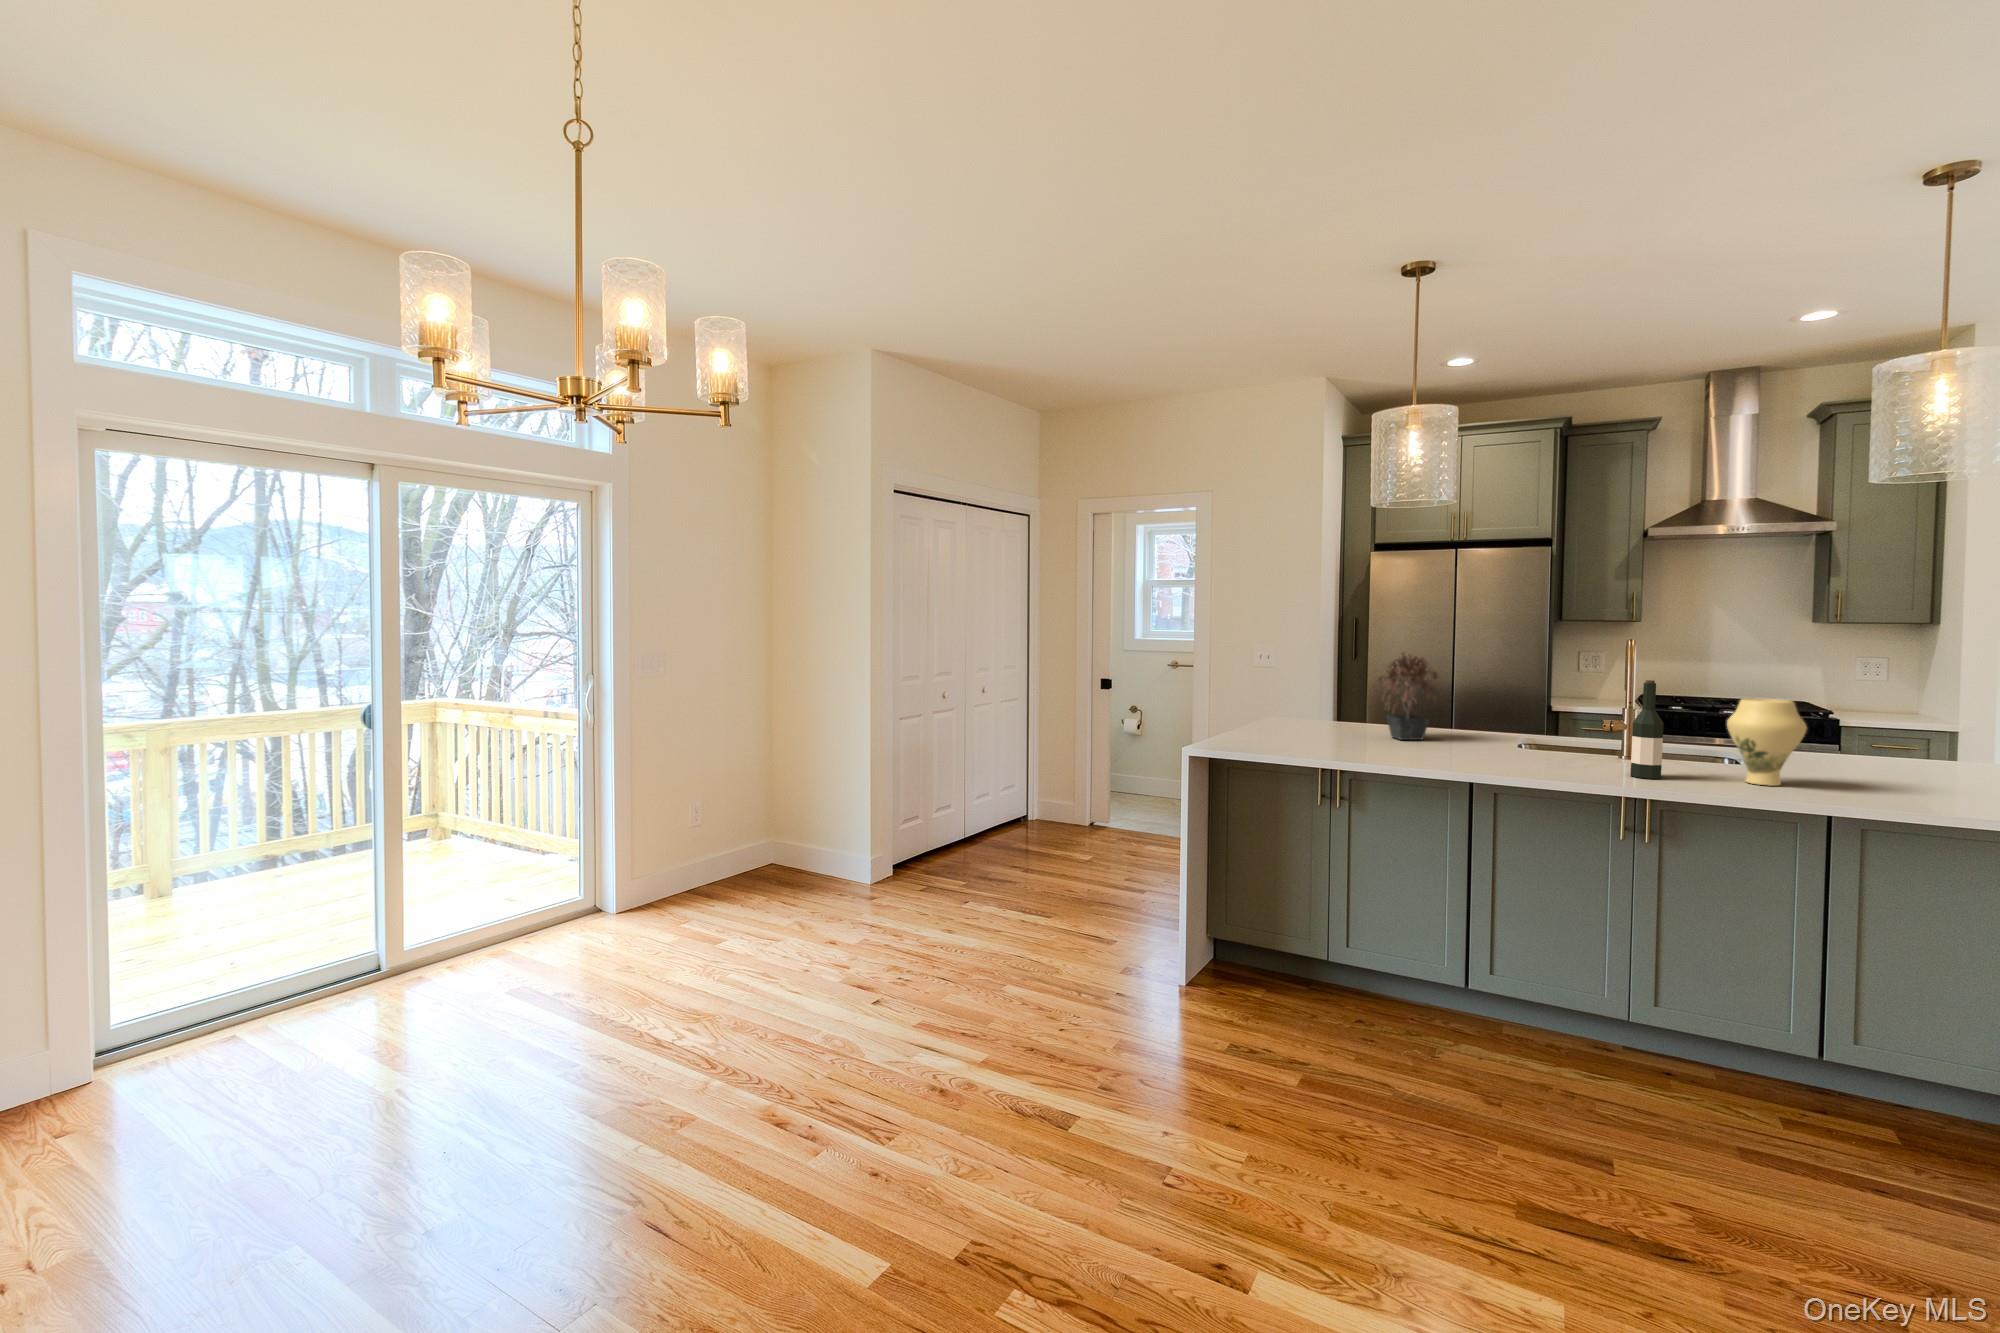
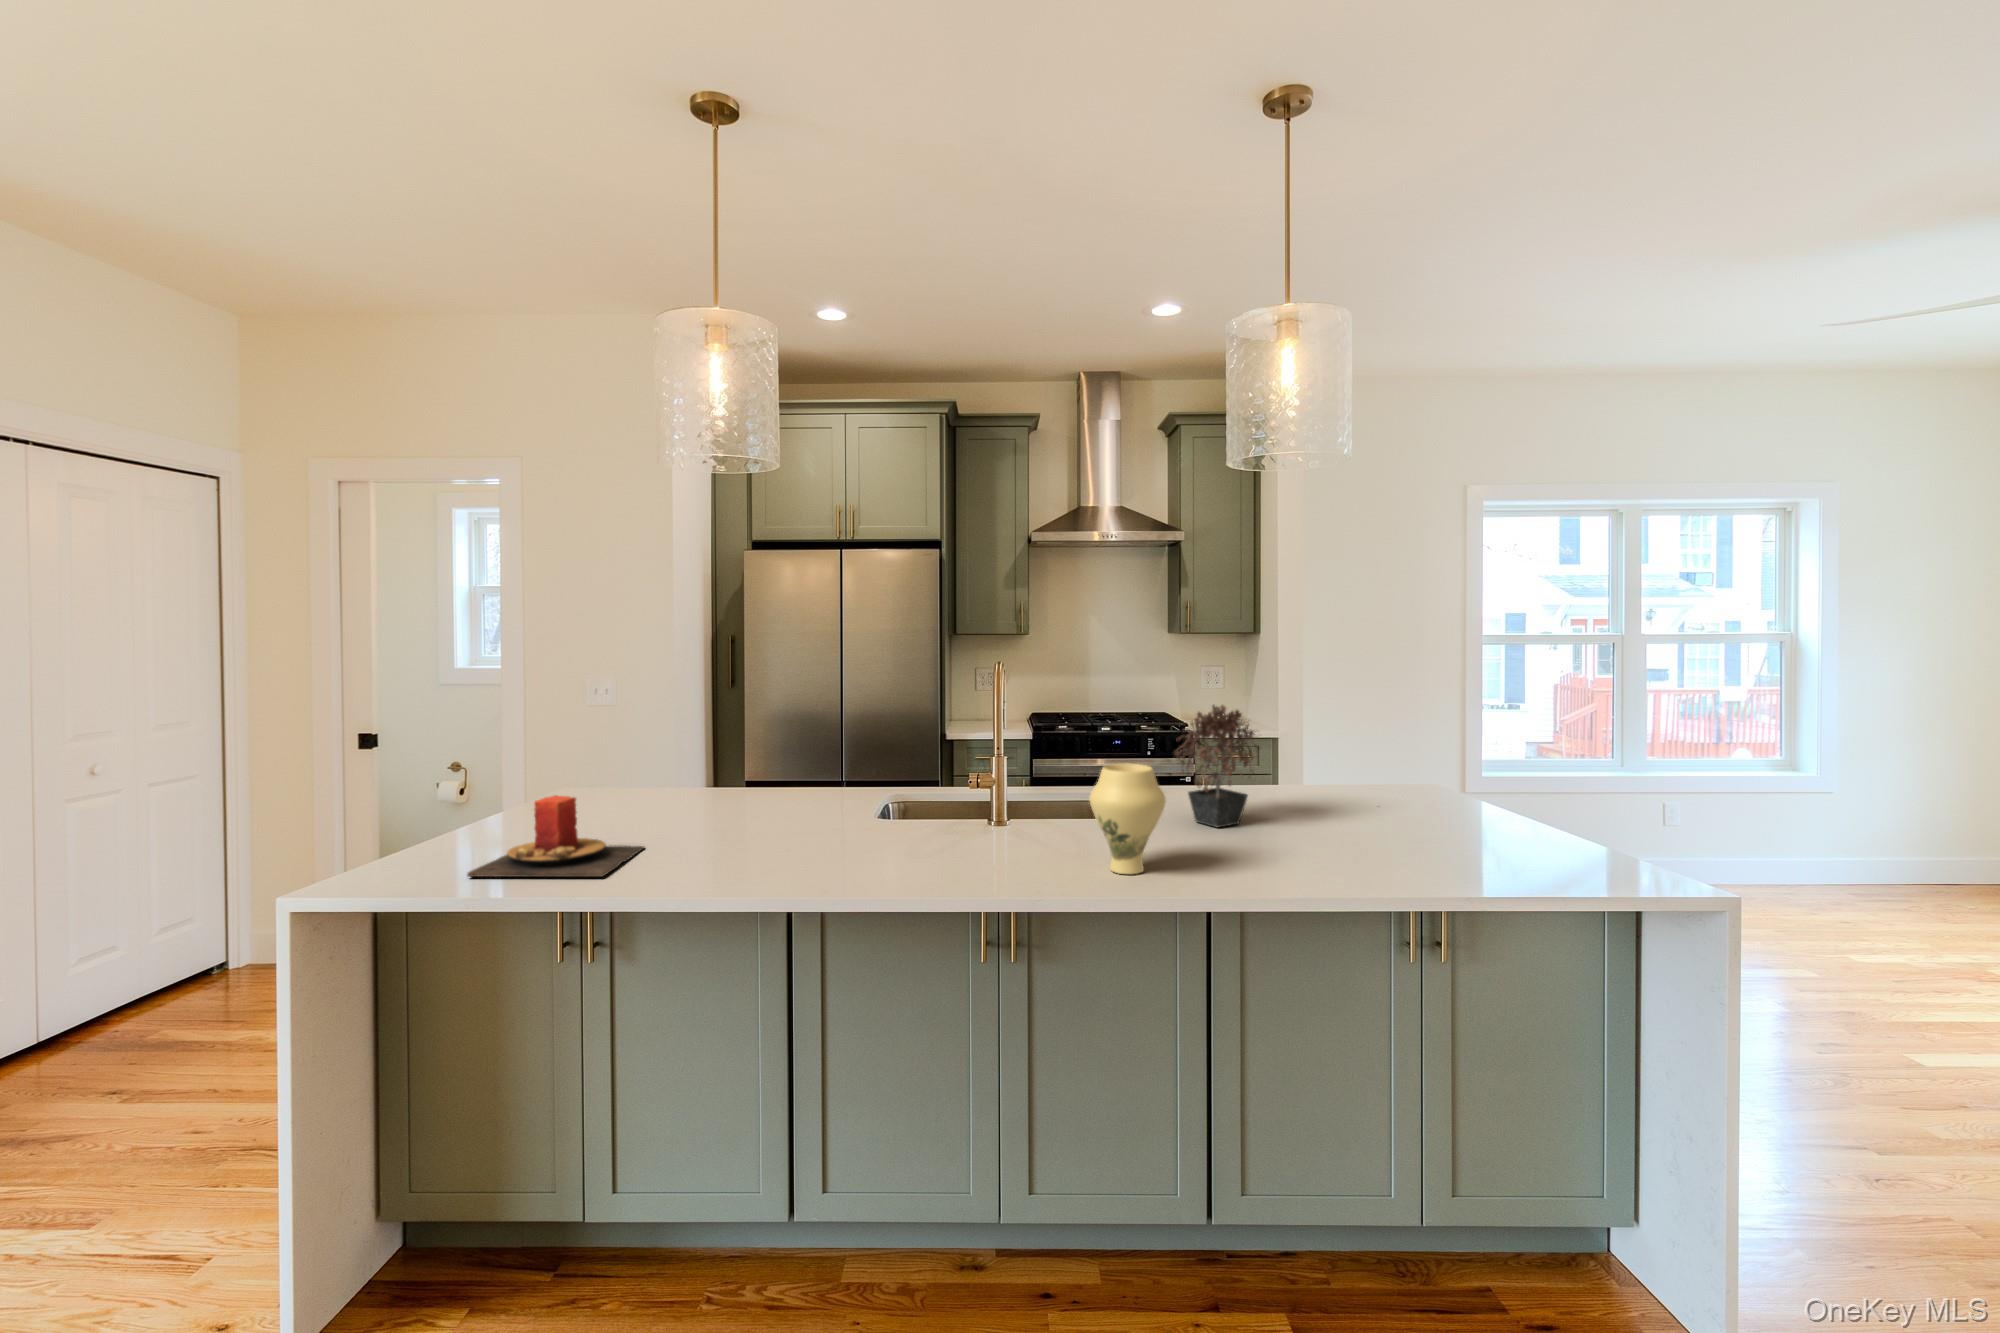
potted plant: present [1373,652,1438,740] -> present [1174,704,1259,828]
wine bottle: present [1630,680,1664,779] -> none [991,750,1024,881]
candle: none [1240,701,1342,751] -> present [467,795,644,877]

